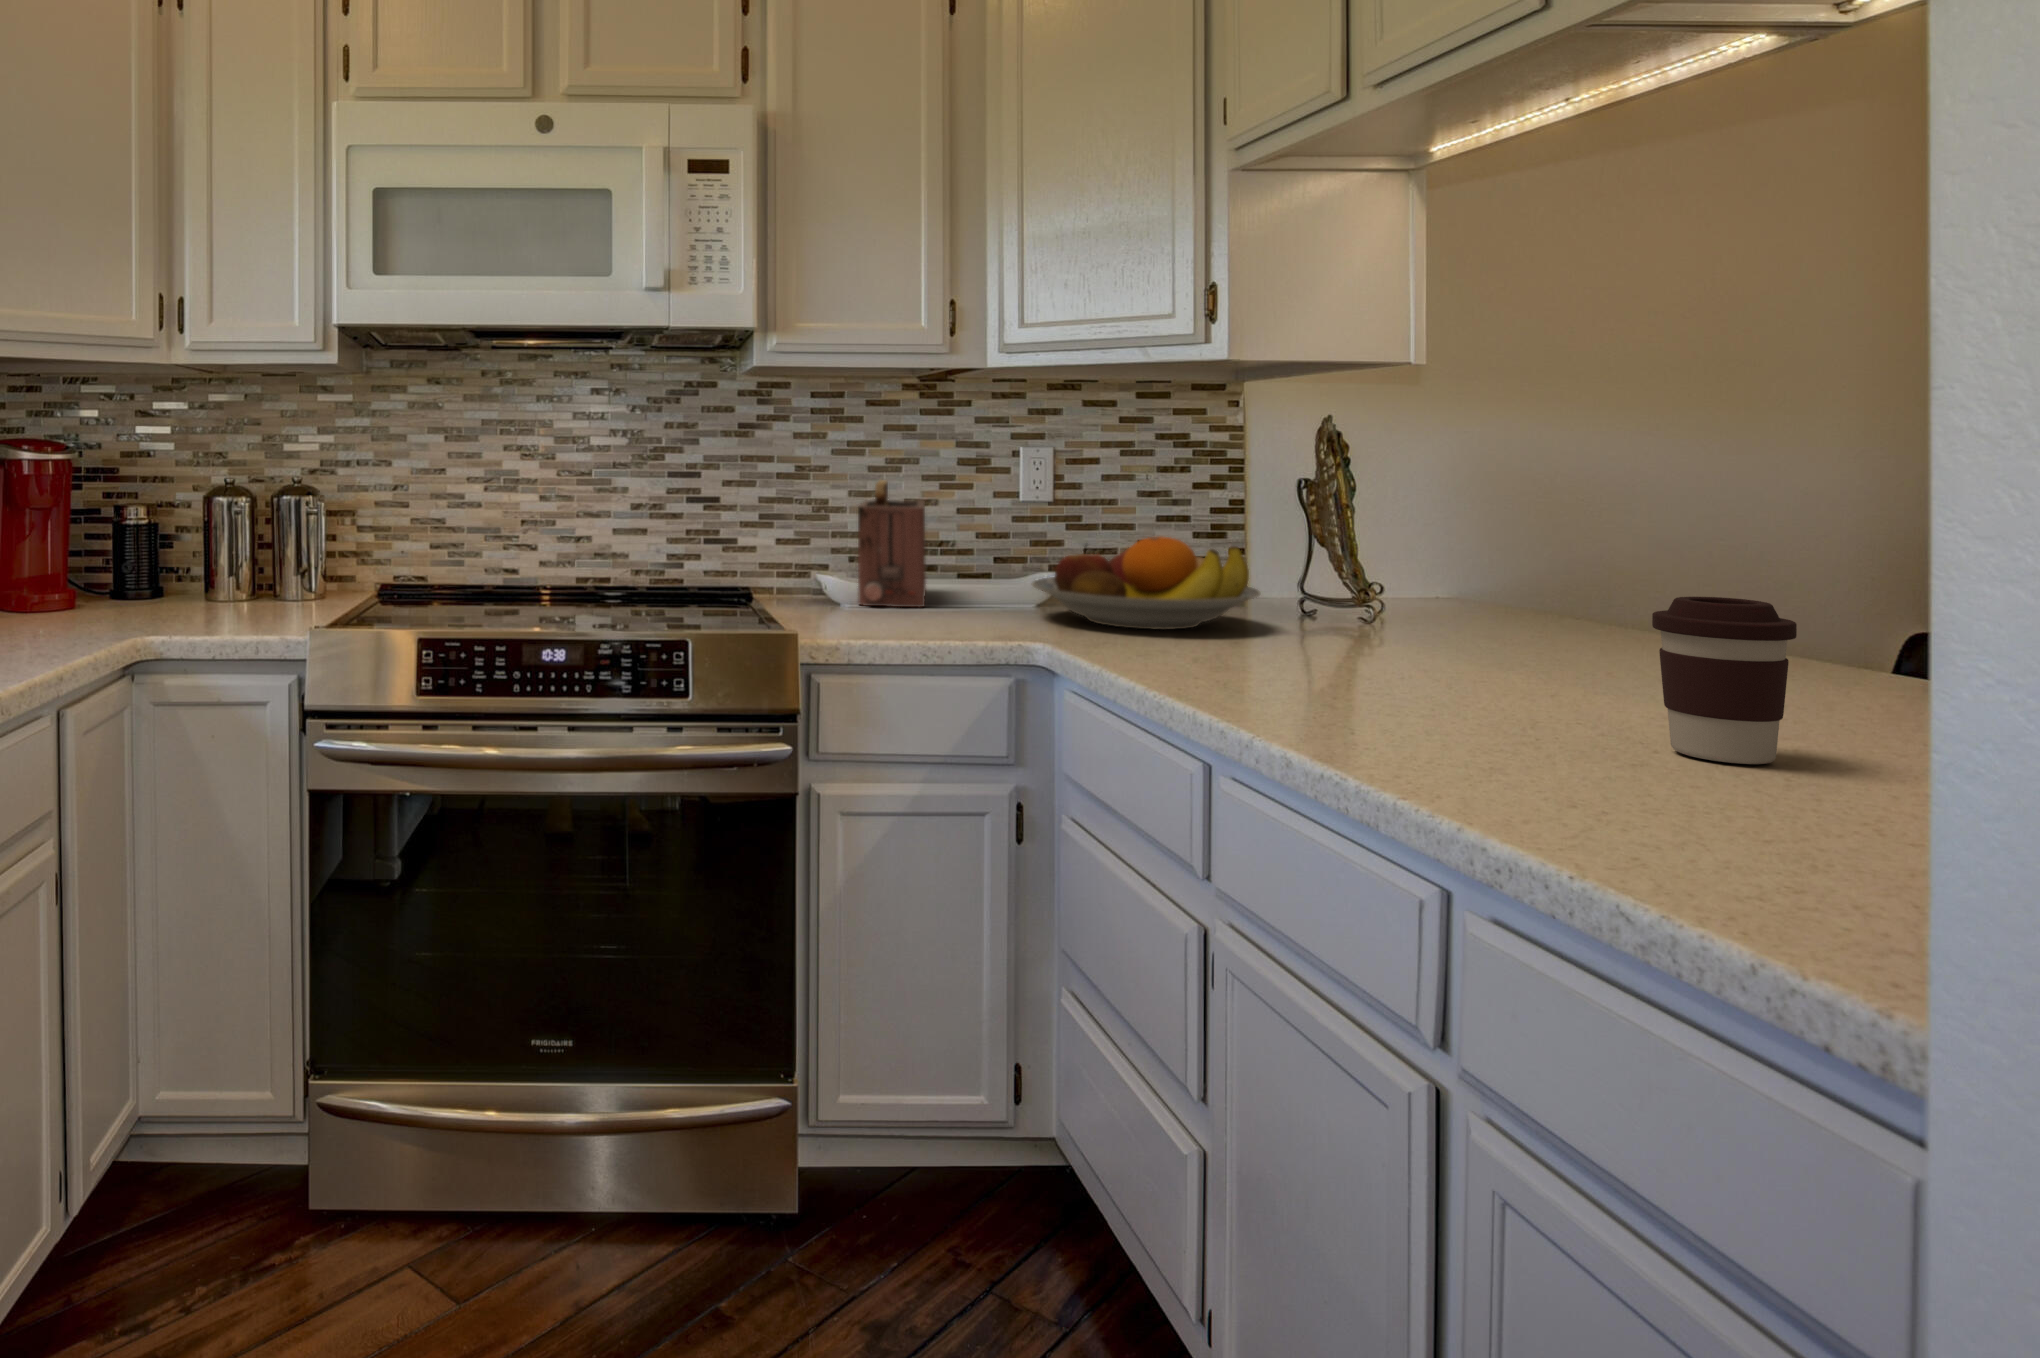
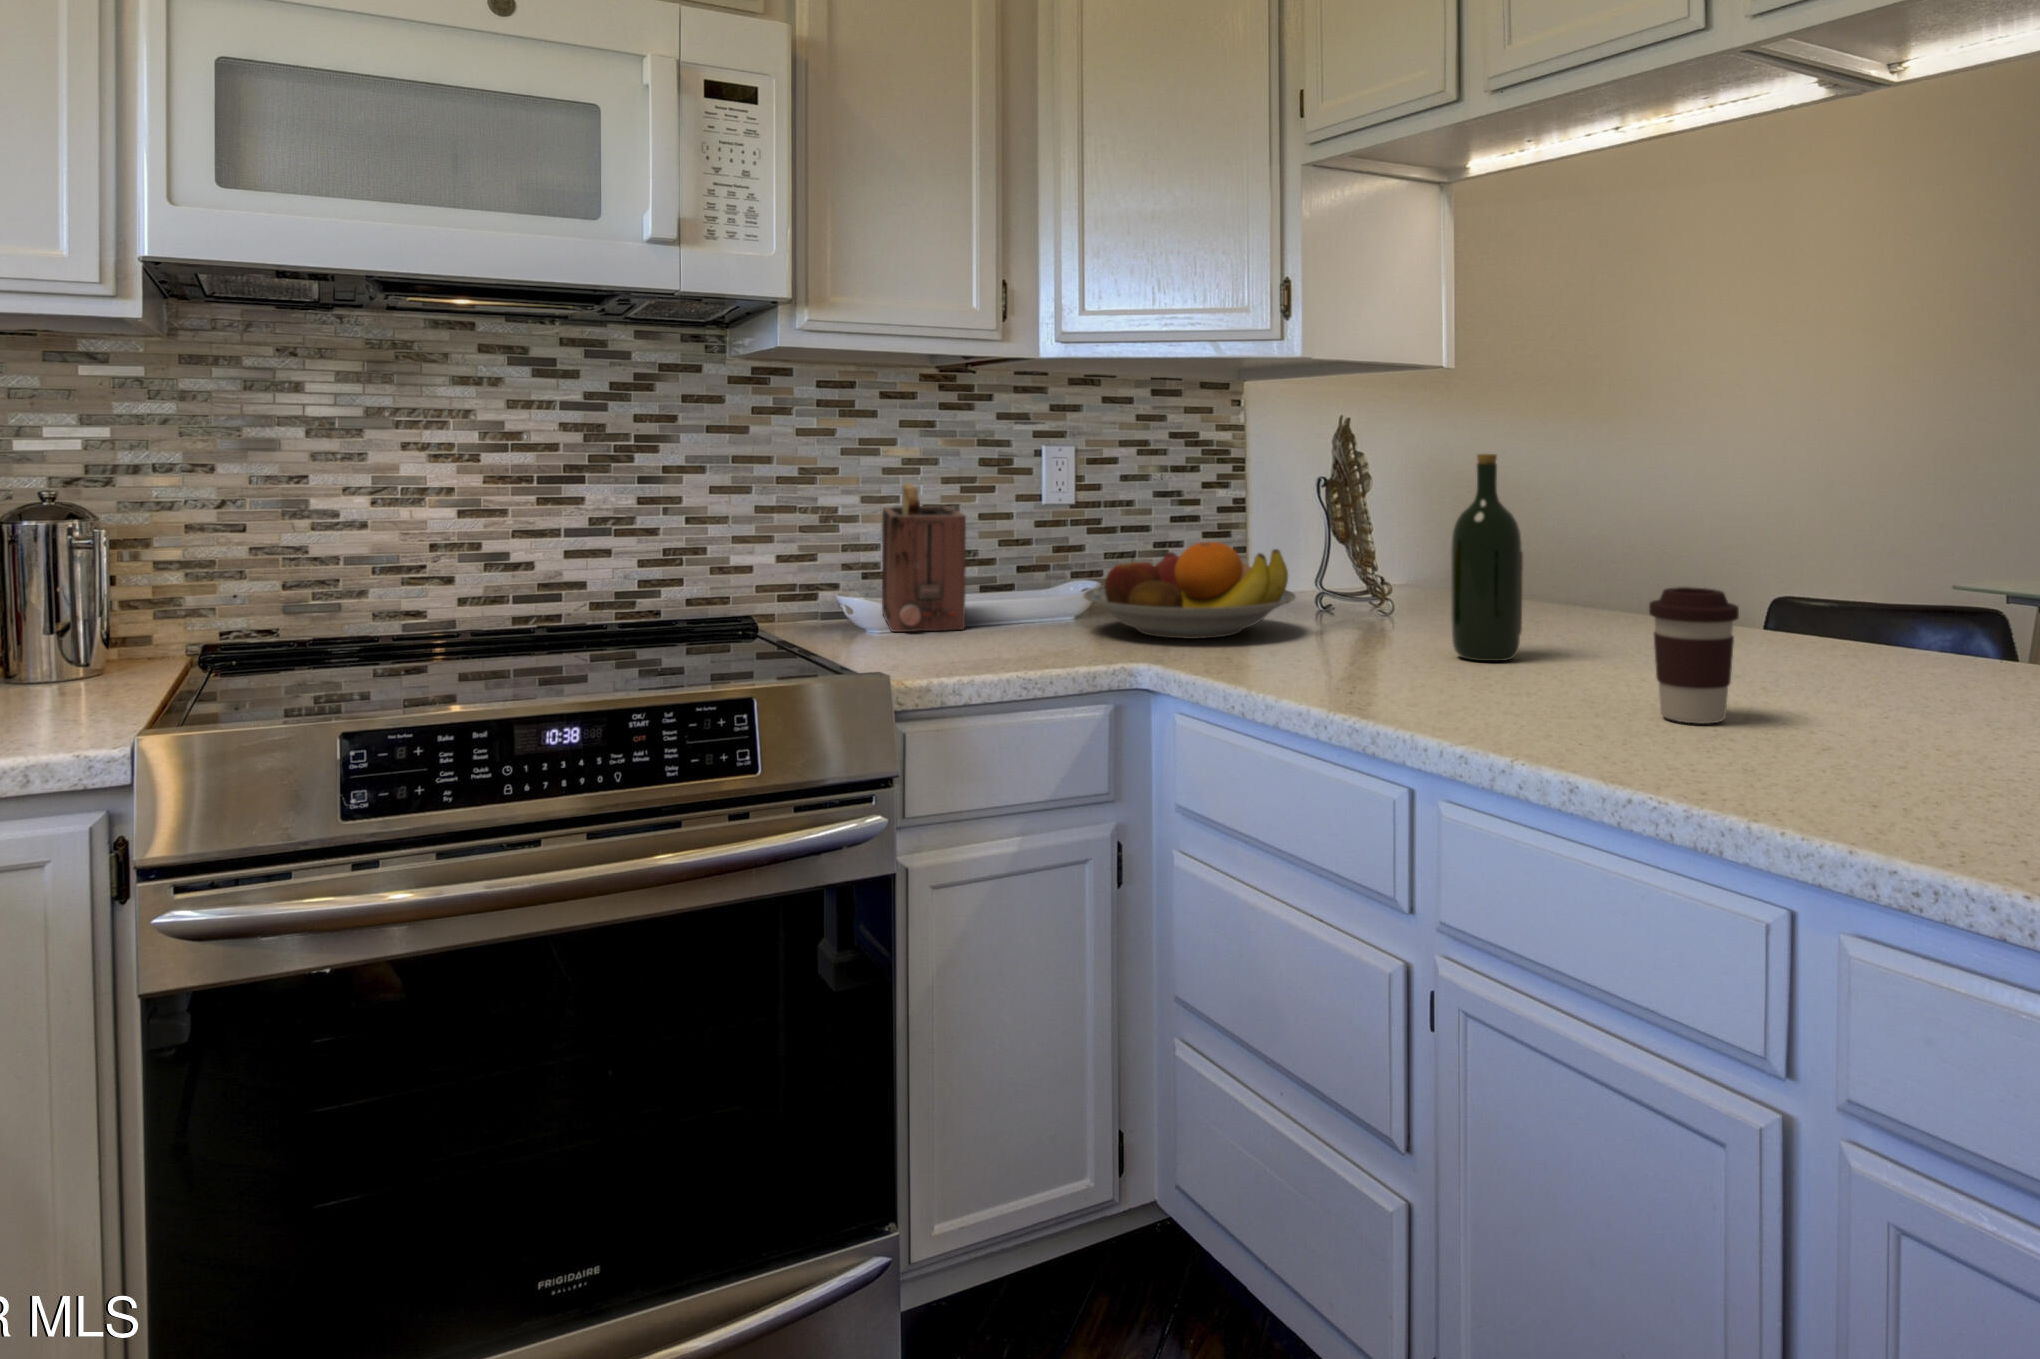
wine bottle: none [1431,446,1529,675] -> present [1451,454,1523,661]

